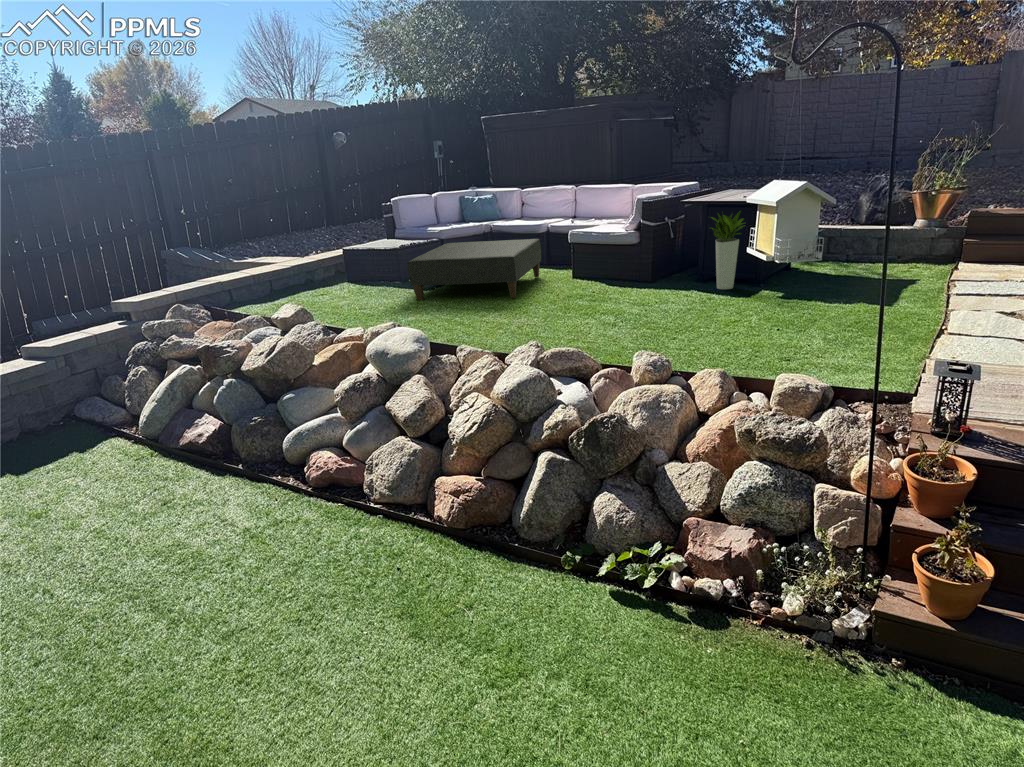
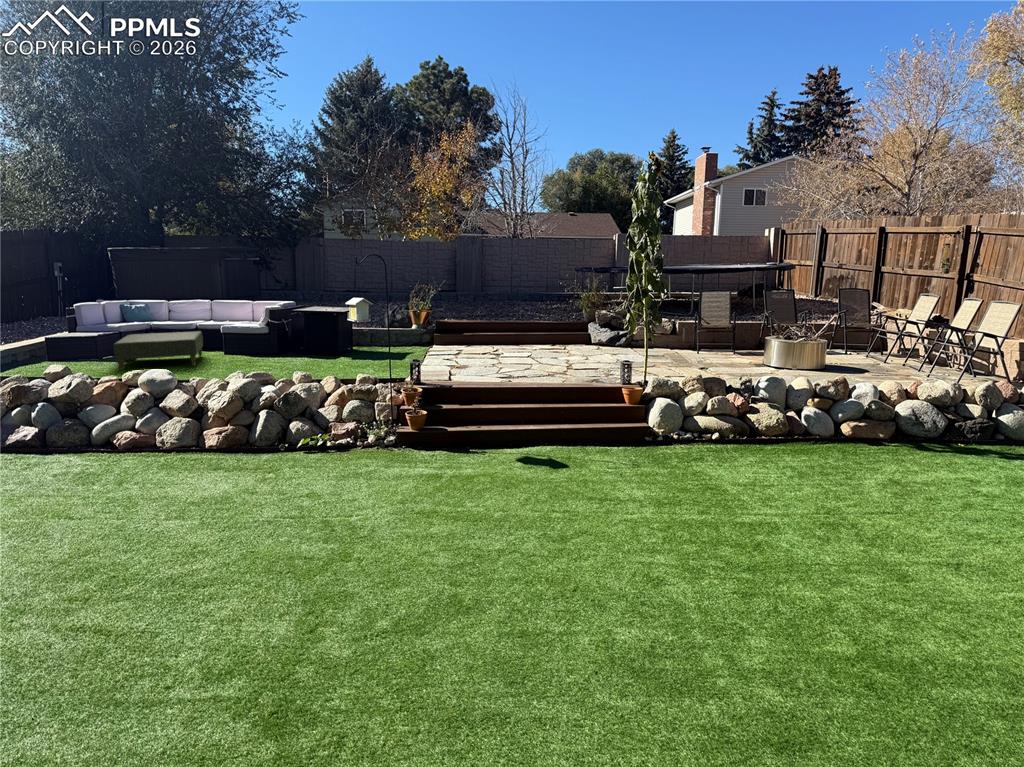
planter: present [711,211,744,289] -> none [312,314,334,357]

